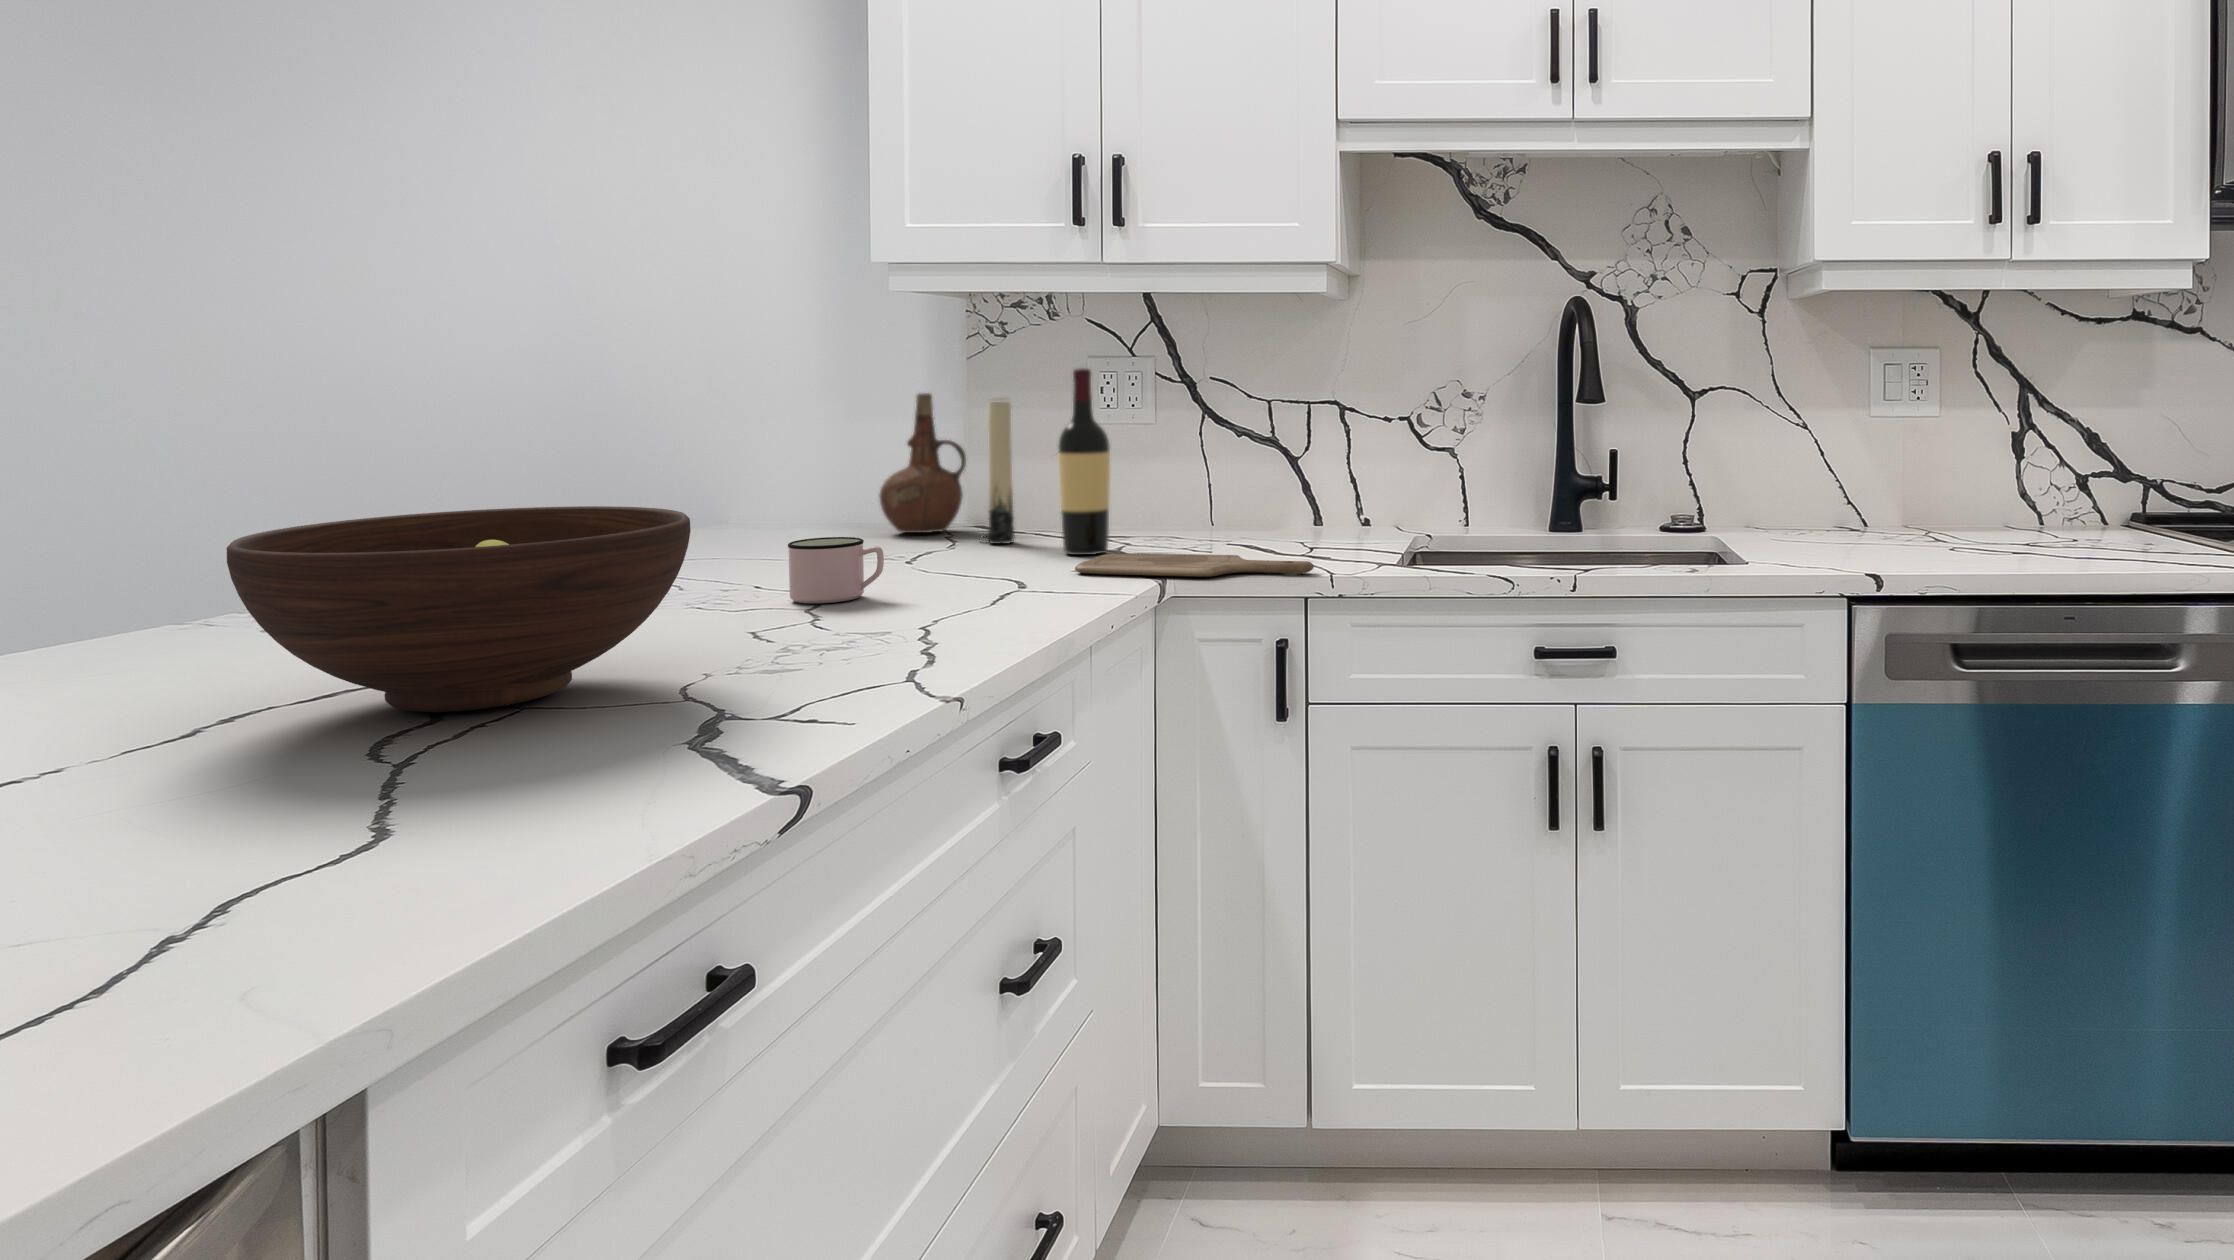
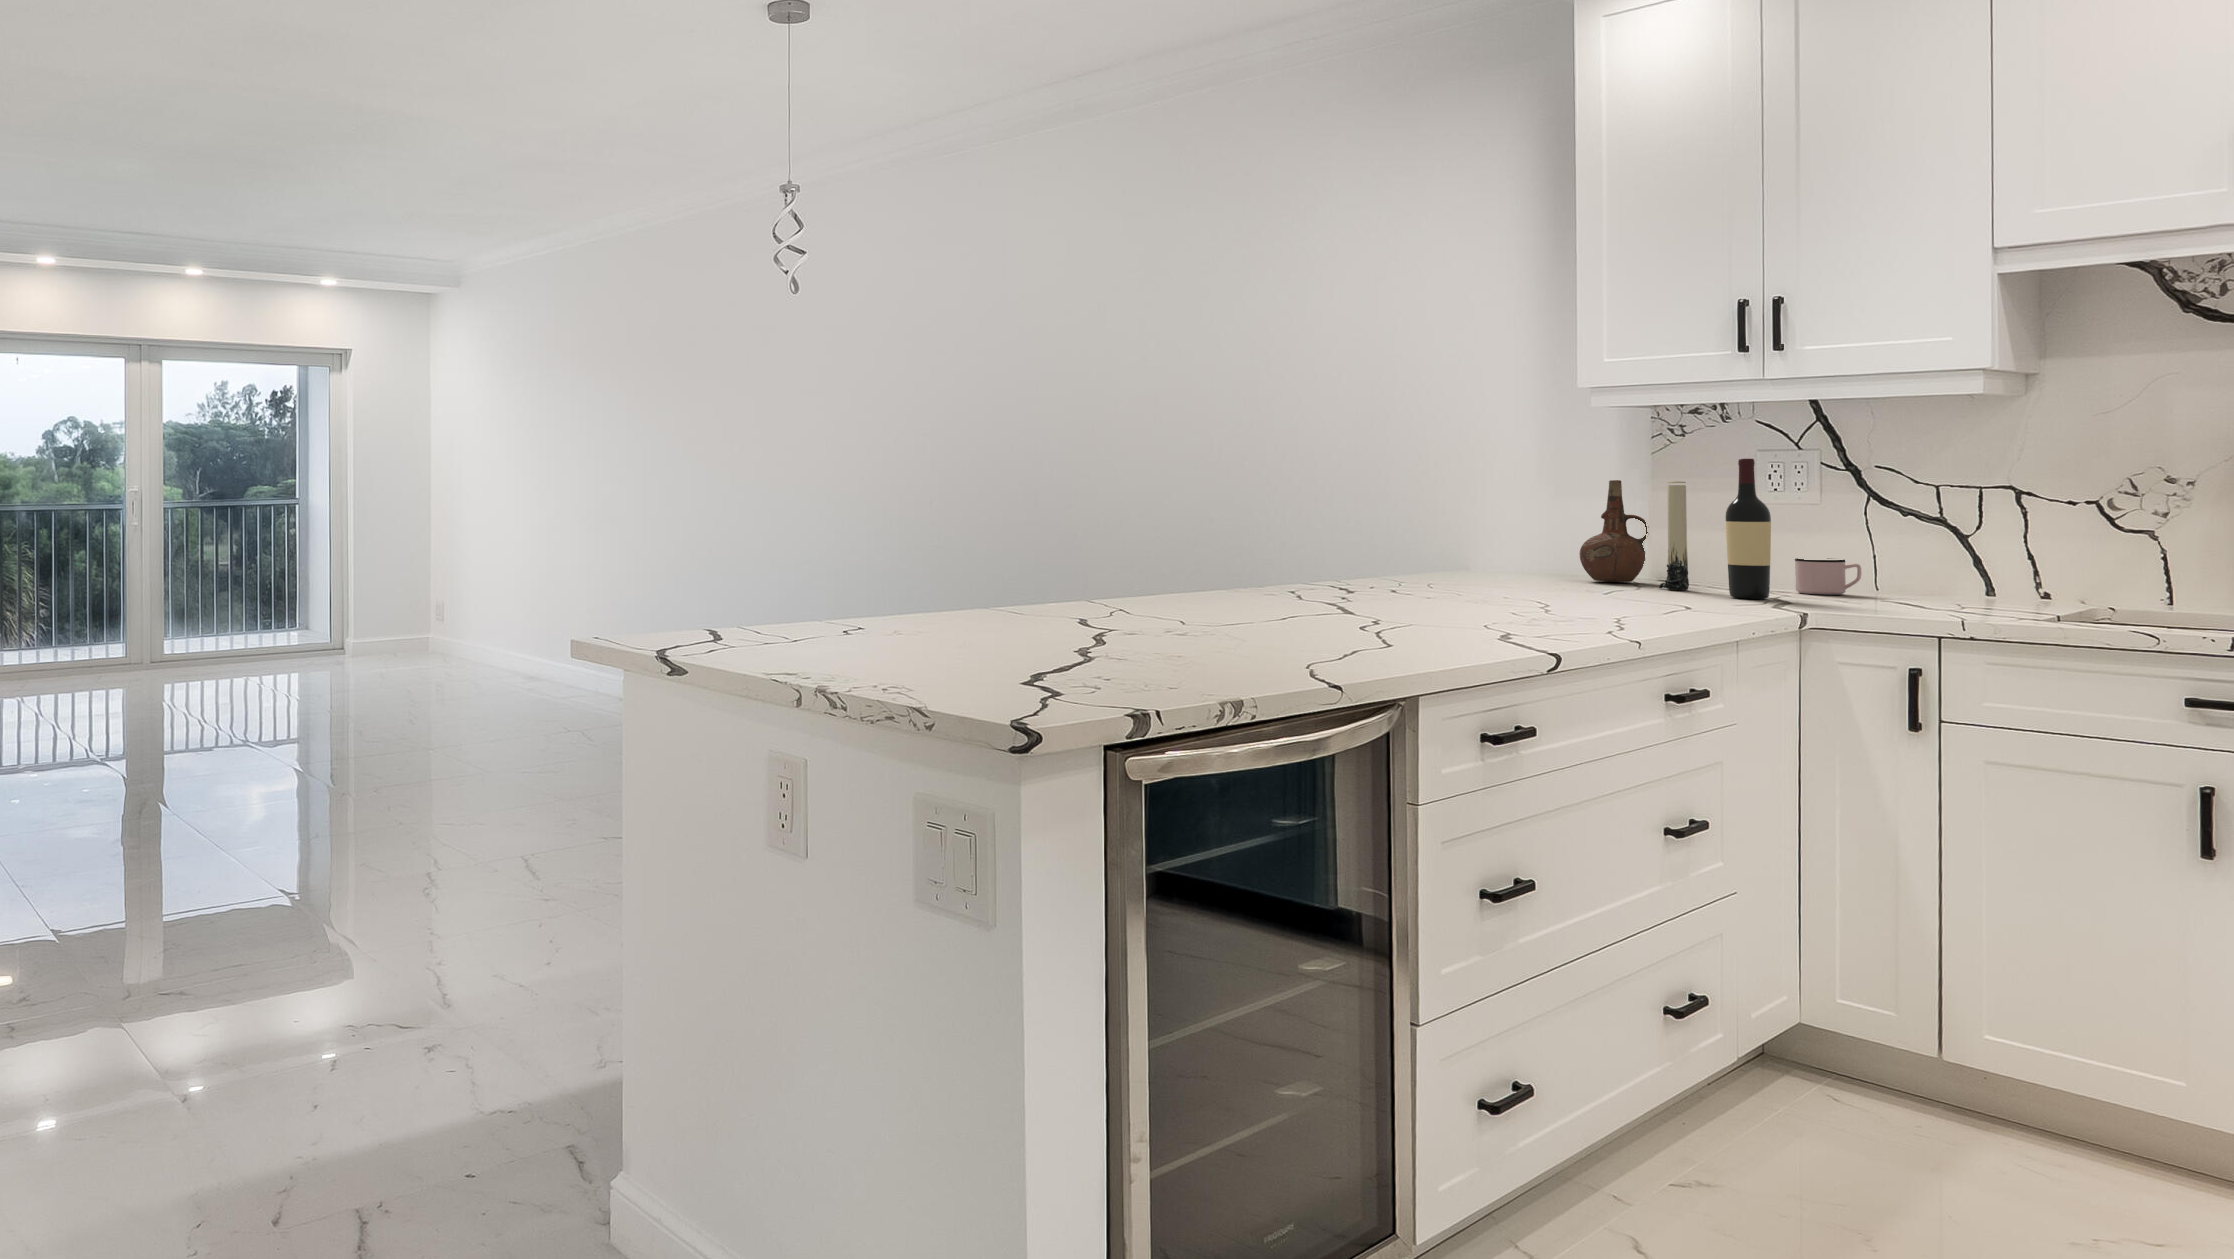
fruit bowl: present [227,506,691,712] -> none [1284,526,1486,616]
mug: present [788,537,884,603] -> present [1795,558,1861,595]
cutting board: present [1075,554,1314,577] -> none [1737,596,1961,618]

